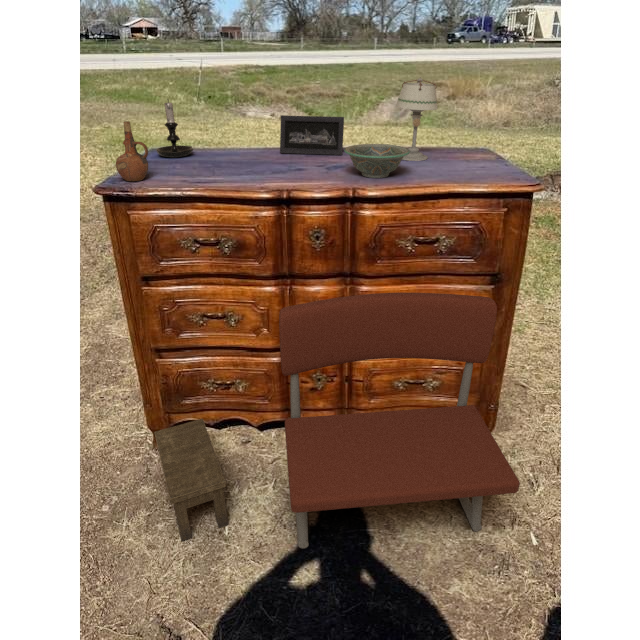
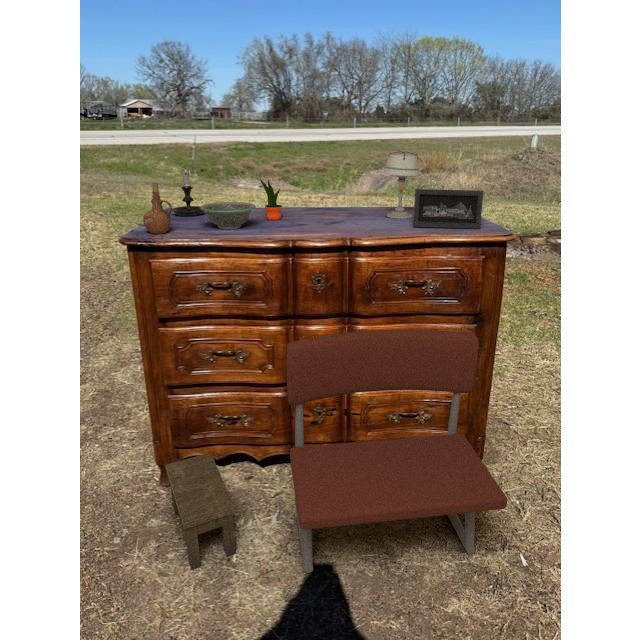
potted plant: none [251,113,278,163] -> present [260,179,282,220]
picture frame: present [280,115,344,155] -> present [413,189,483,229]
decorative bowl: present [344,144,410,178] -> present [200,202,256,229]

